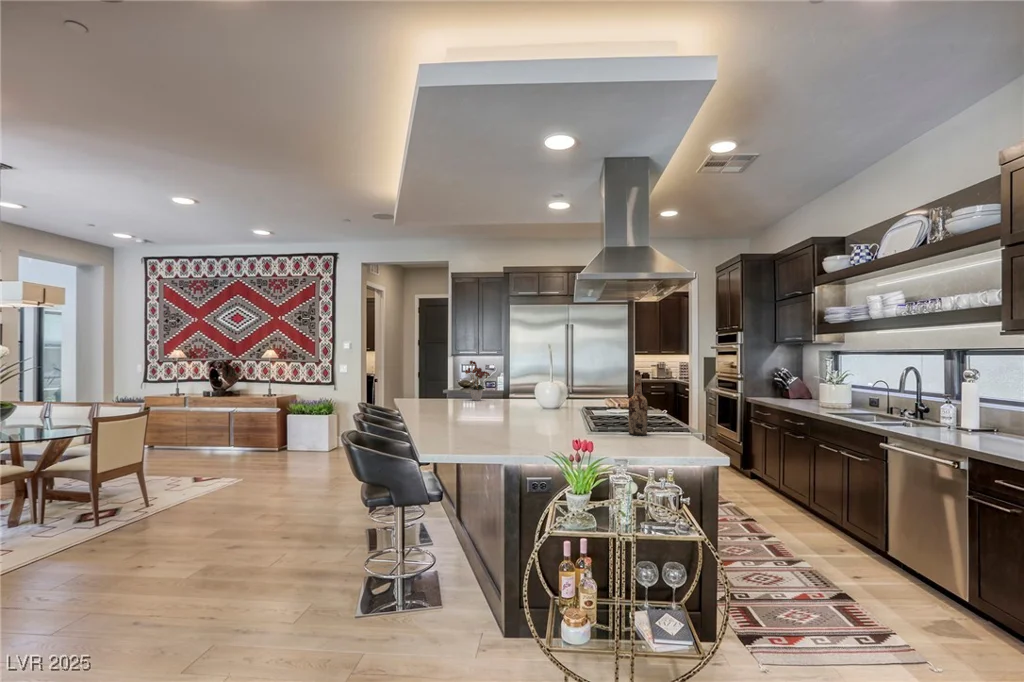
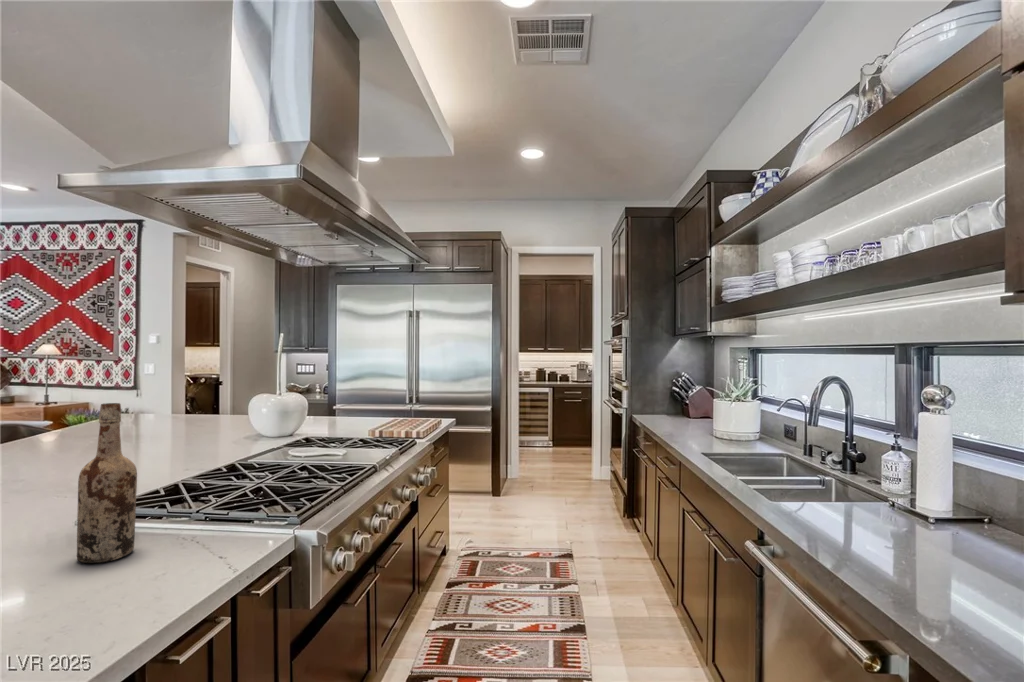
flower arrangement: present [465,361,490,401] -> none [152,358,196,425]

